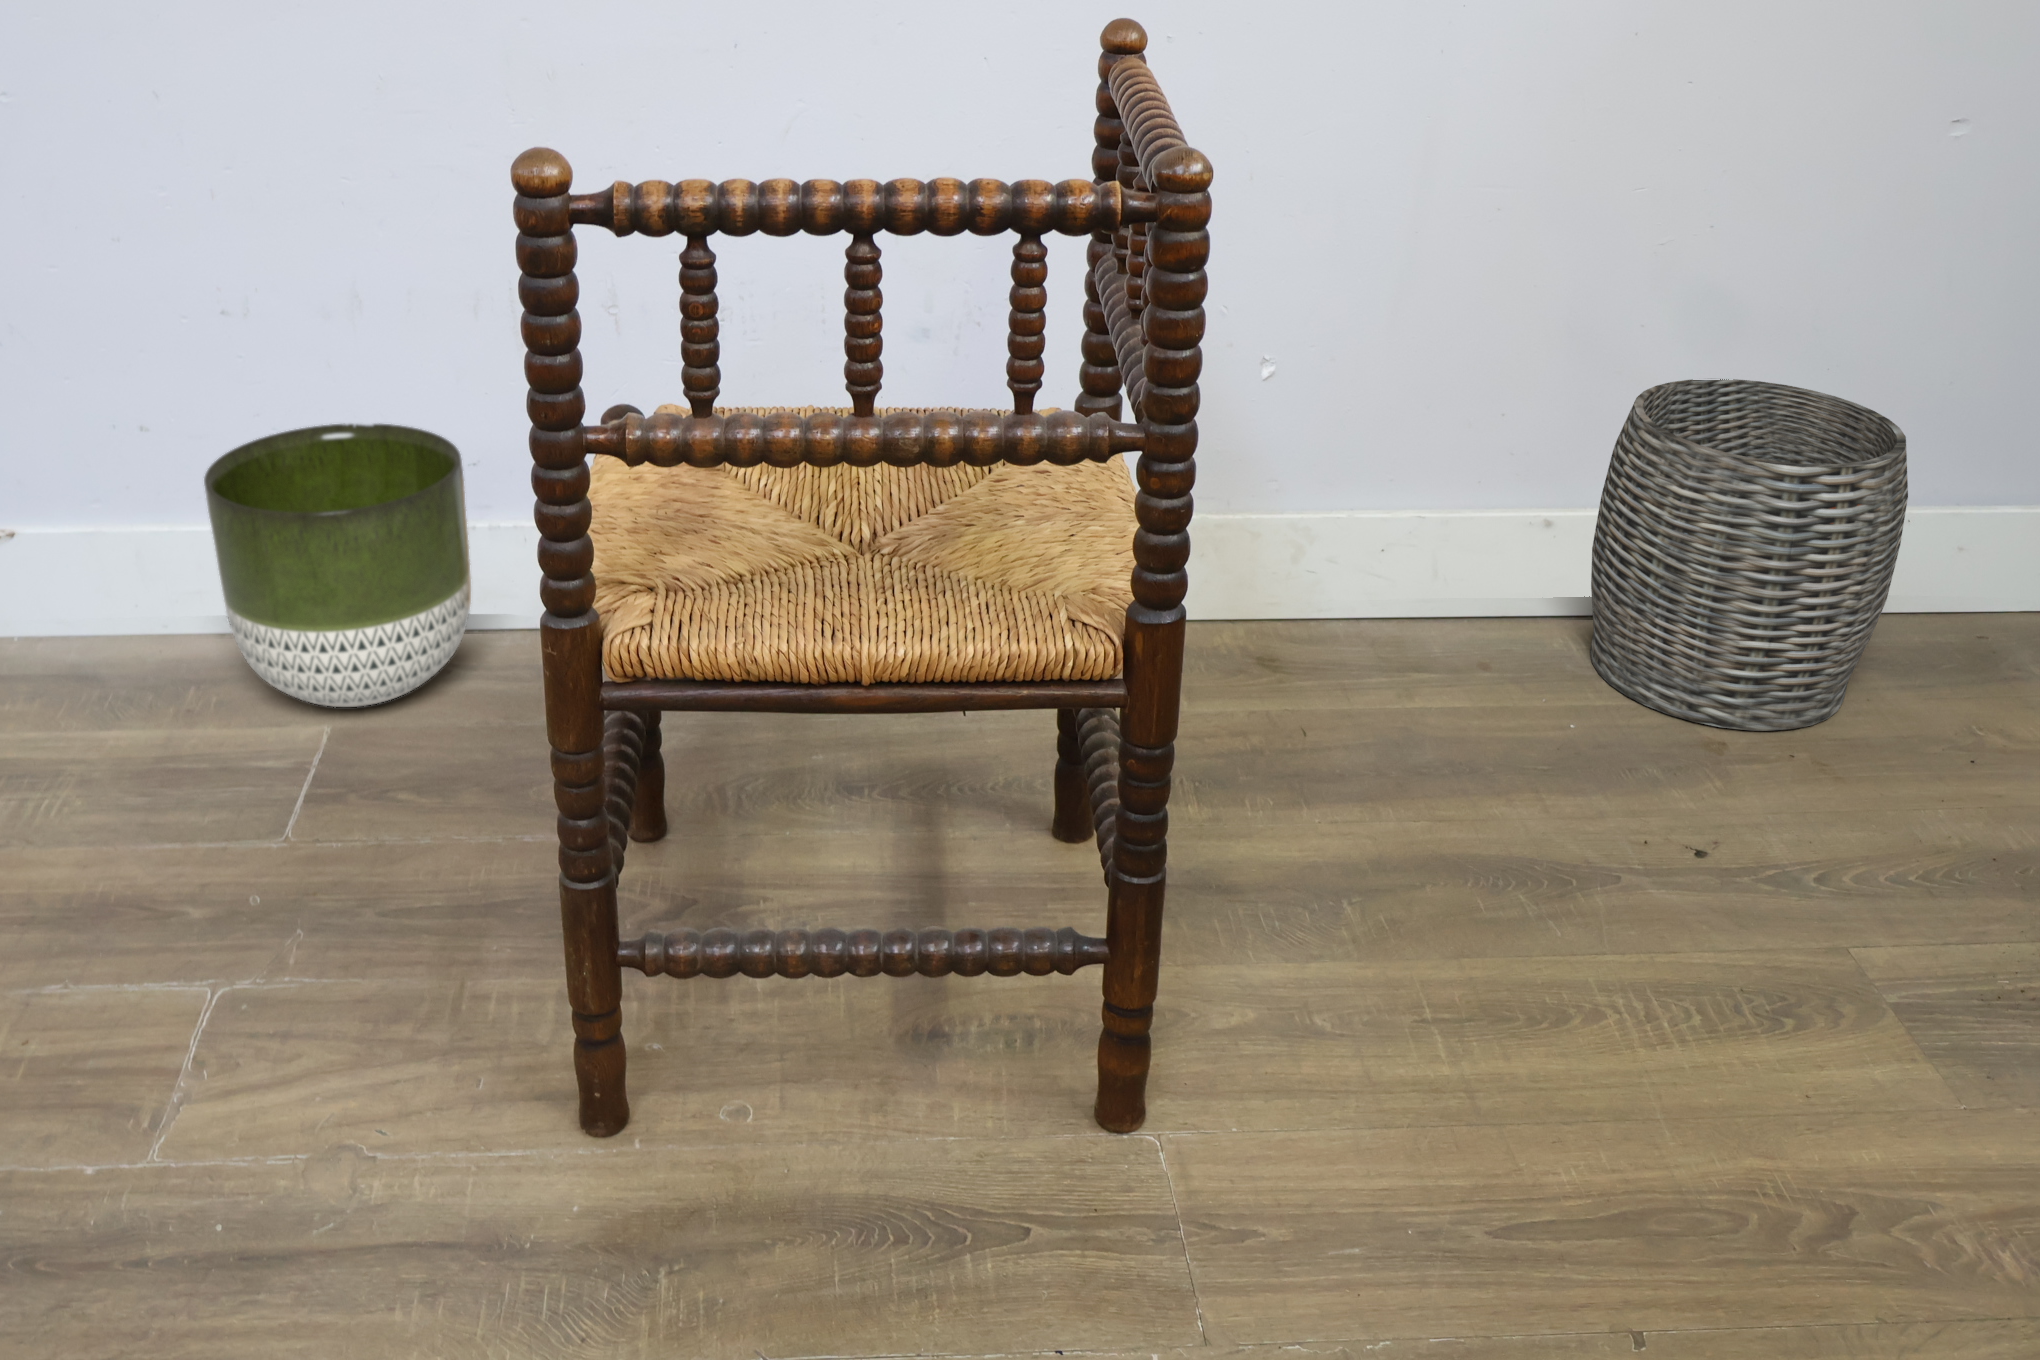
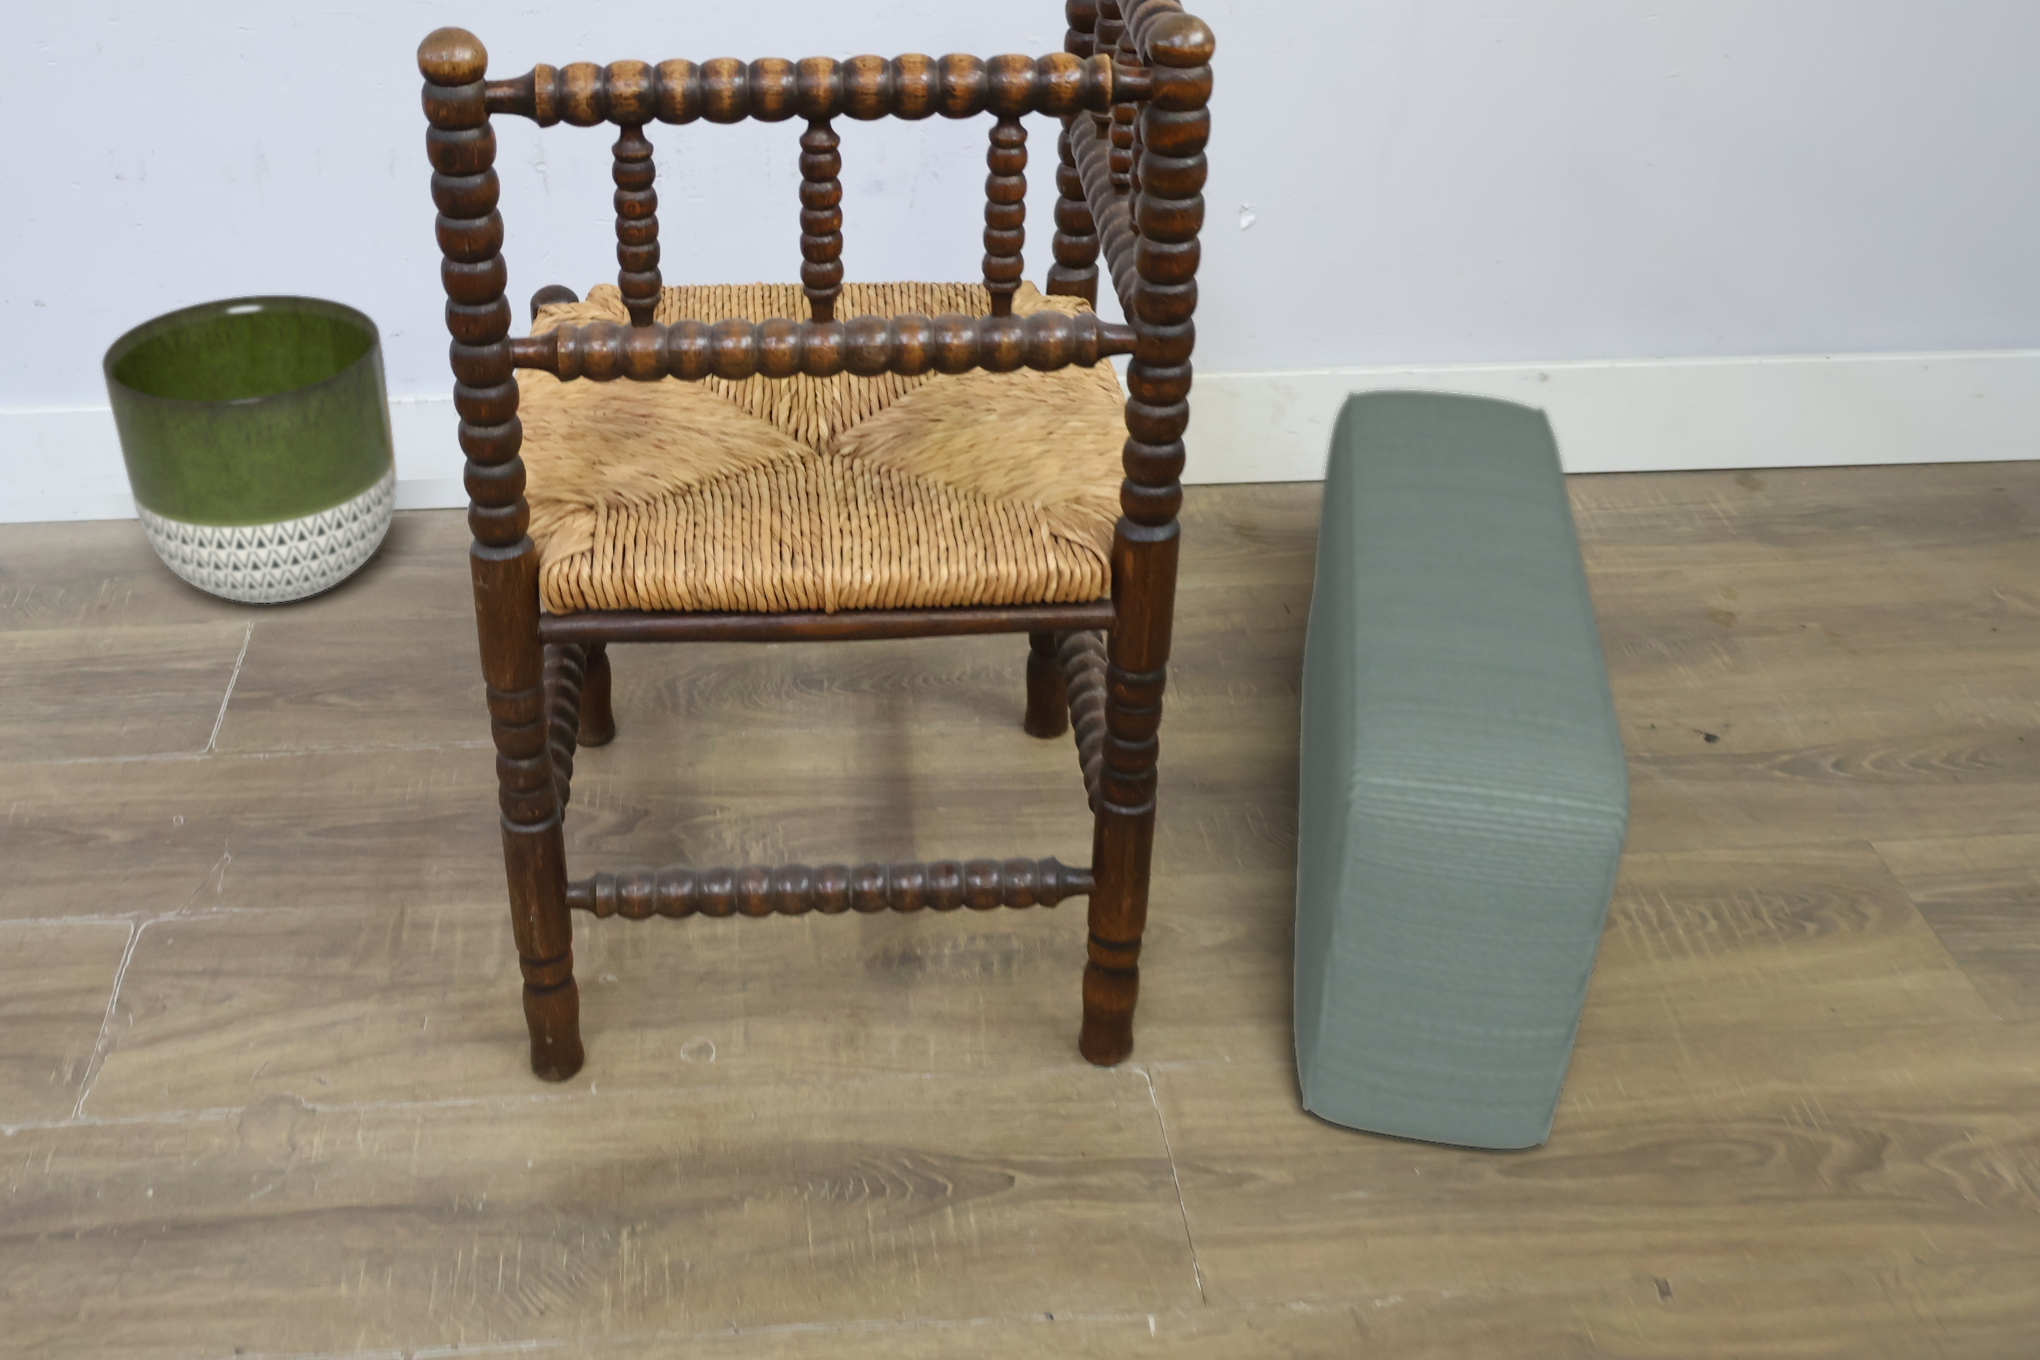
woven basket: present [1590,379,1908,731] -> none [1590,221,1941,602]
pouf: none [1299,518,1602,1213] -> present [1293,390,1631,1149]

